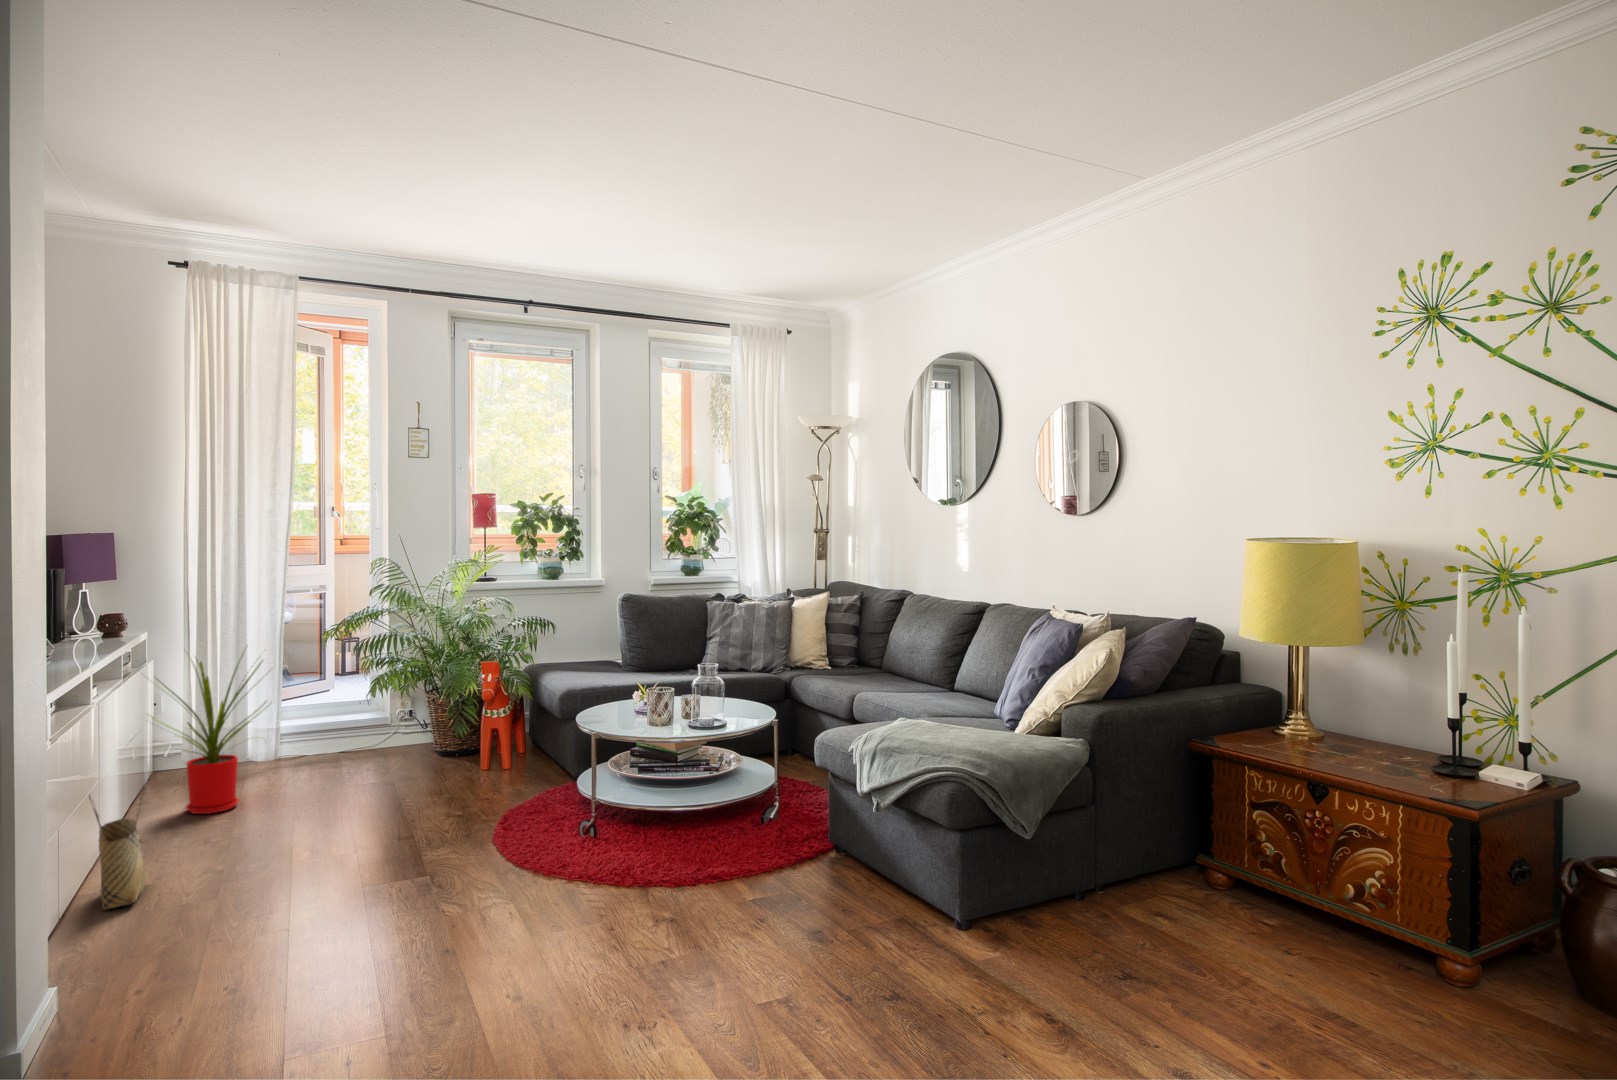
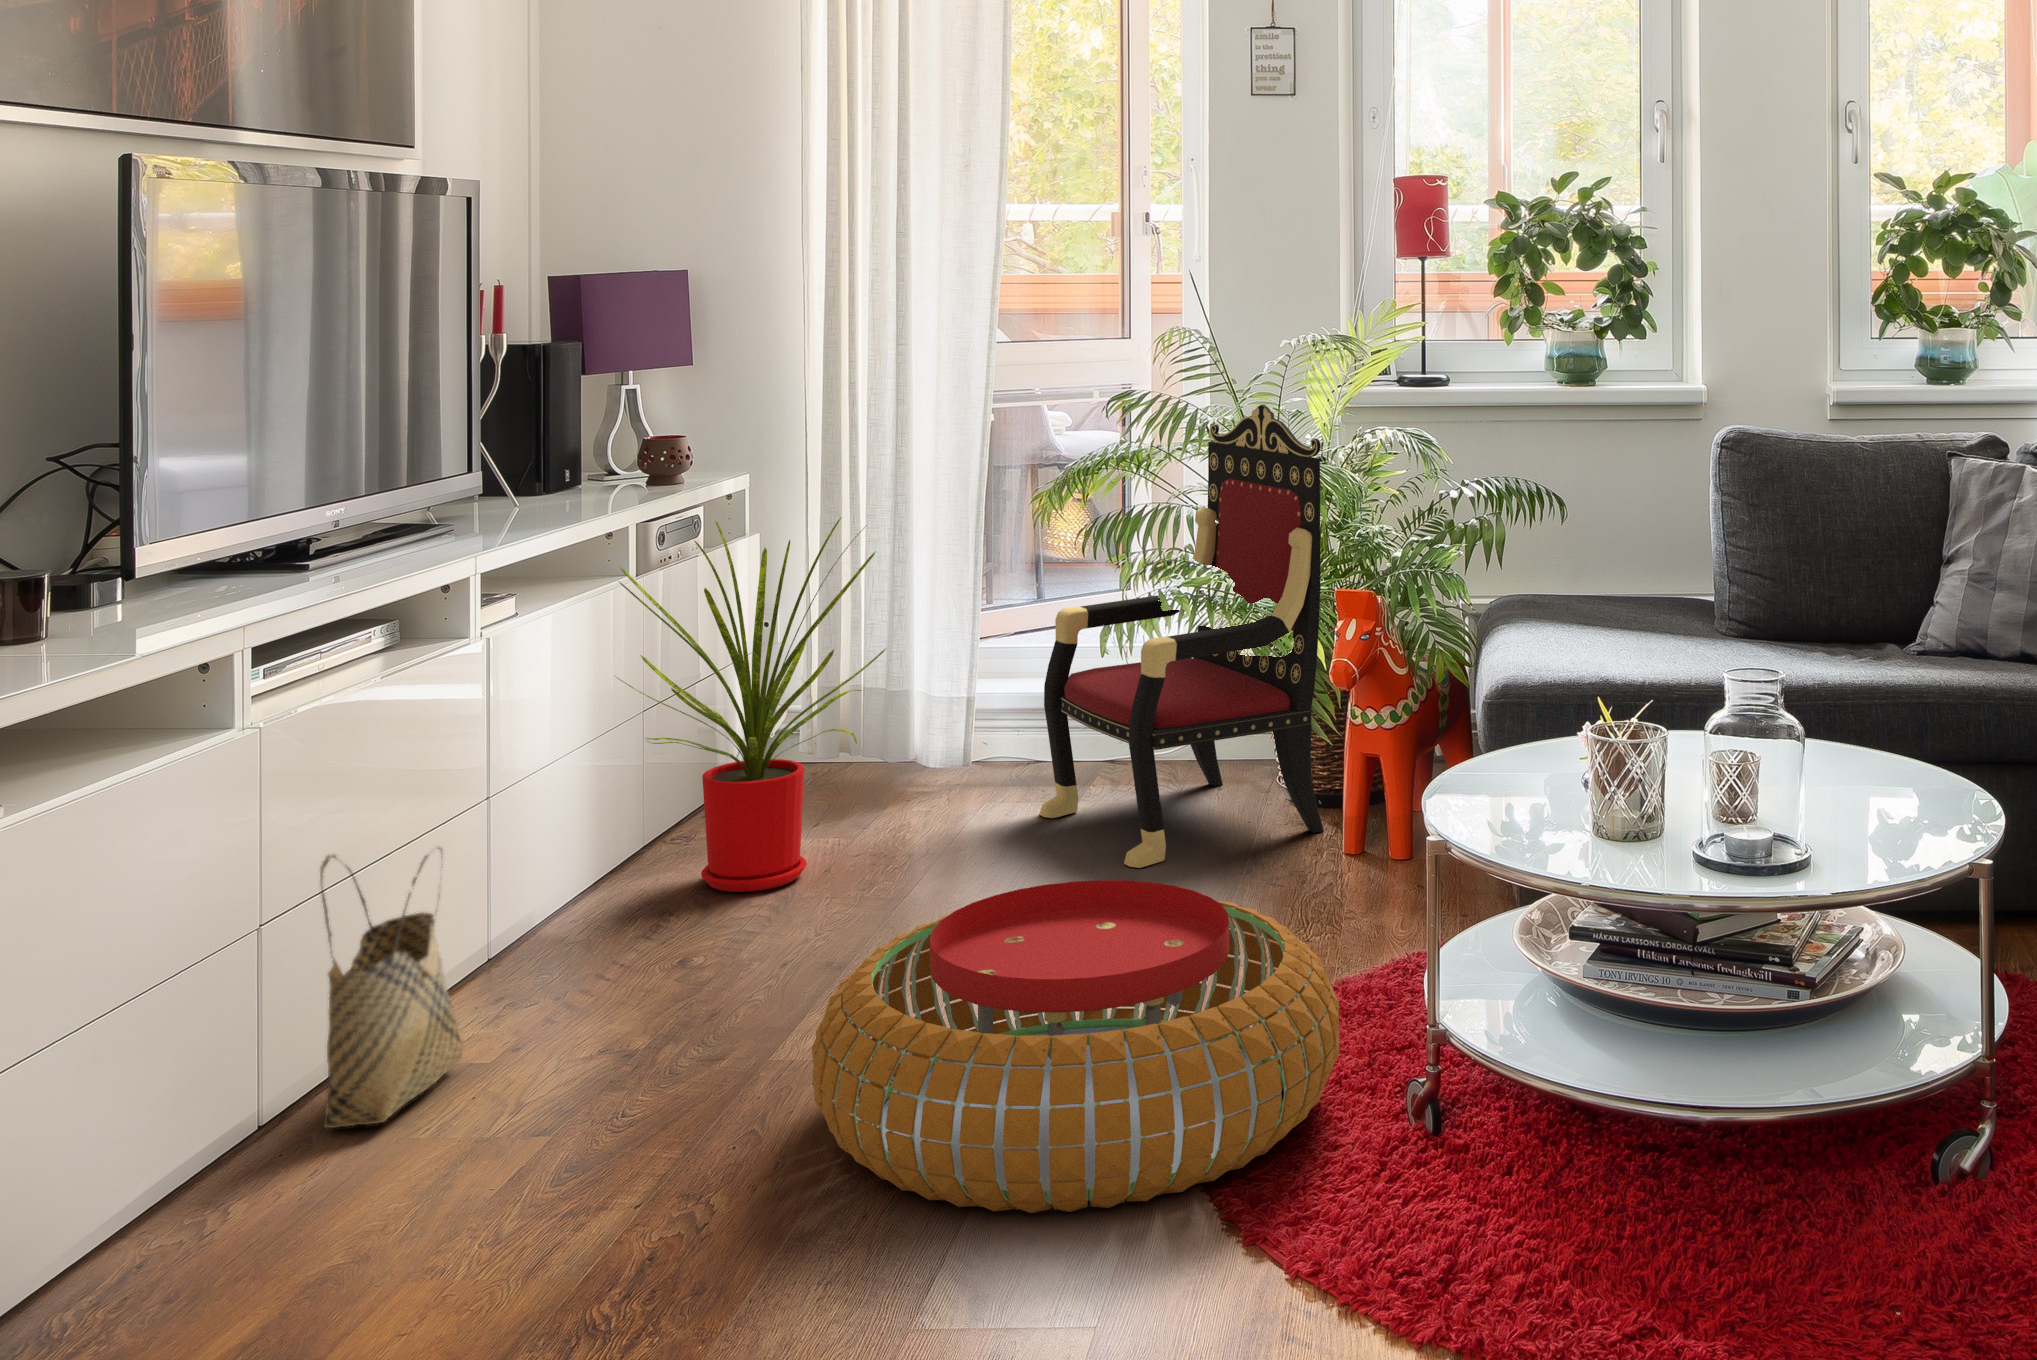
armchair: none [332,590,469,783] -> present [1039,405,1324,868]
pouf: none [342,769,552,883] -> present [812,880,1339,1213]

